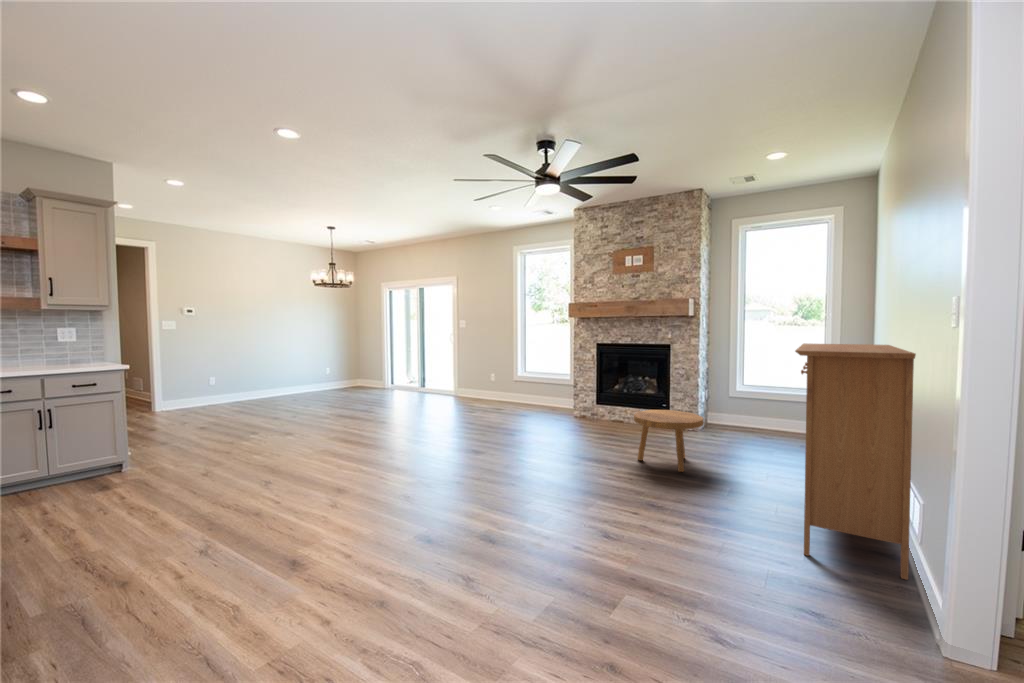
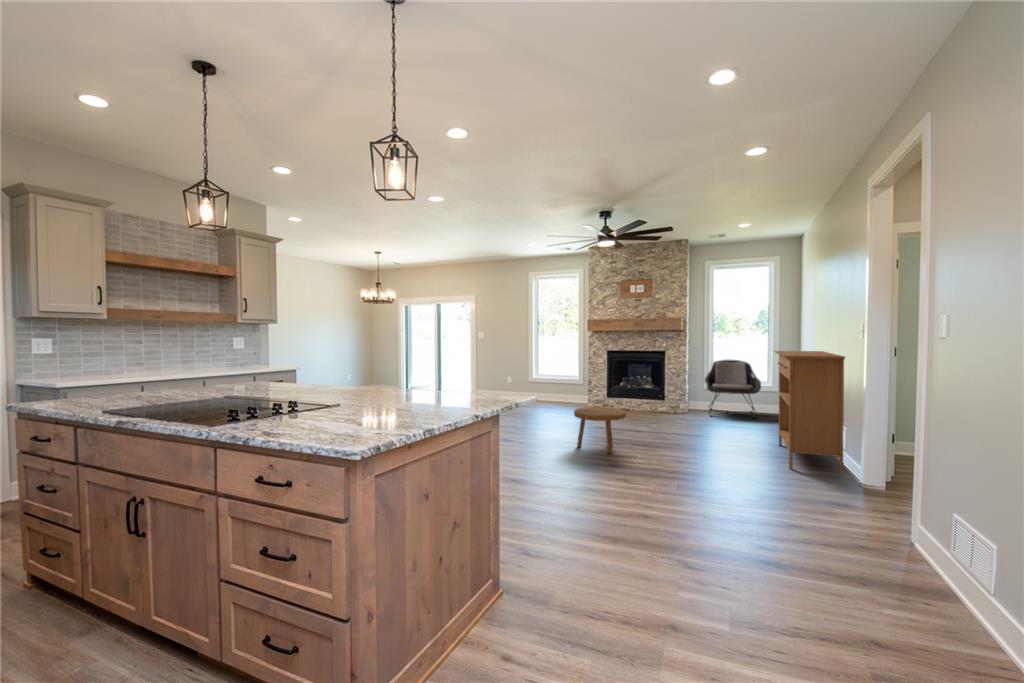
lounge chair: none [723,357,806,445] -> present [705,360,761,419]
footstool: present [634,410,704,472] -> present [574,407,626,453]

